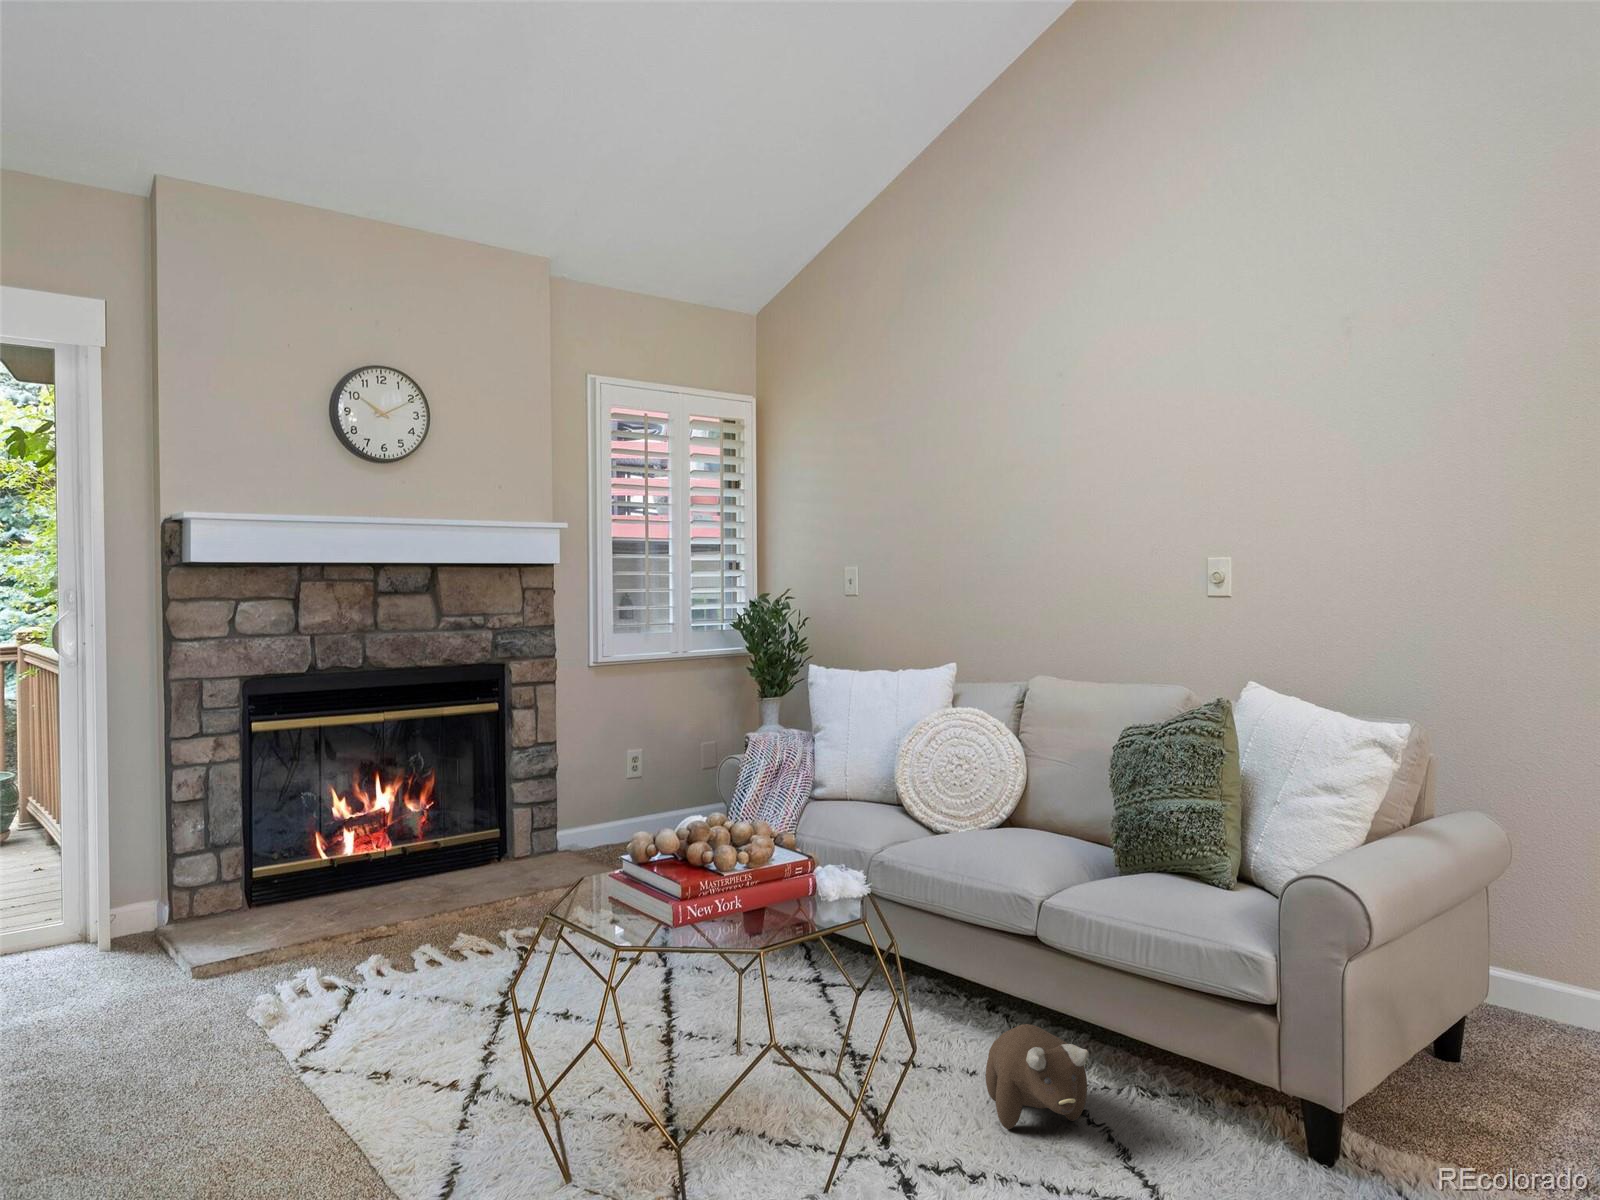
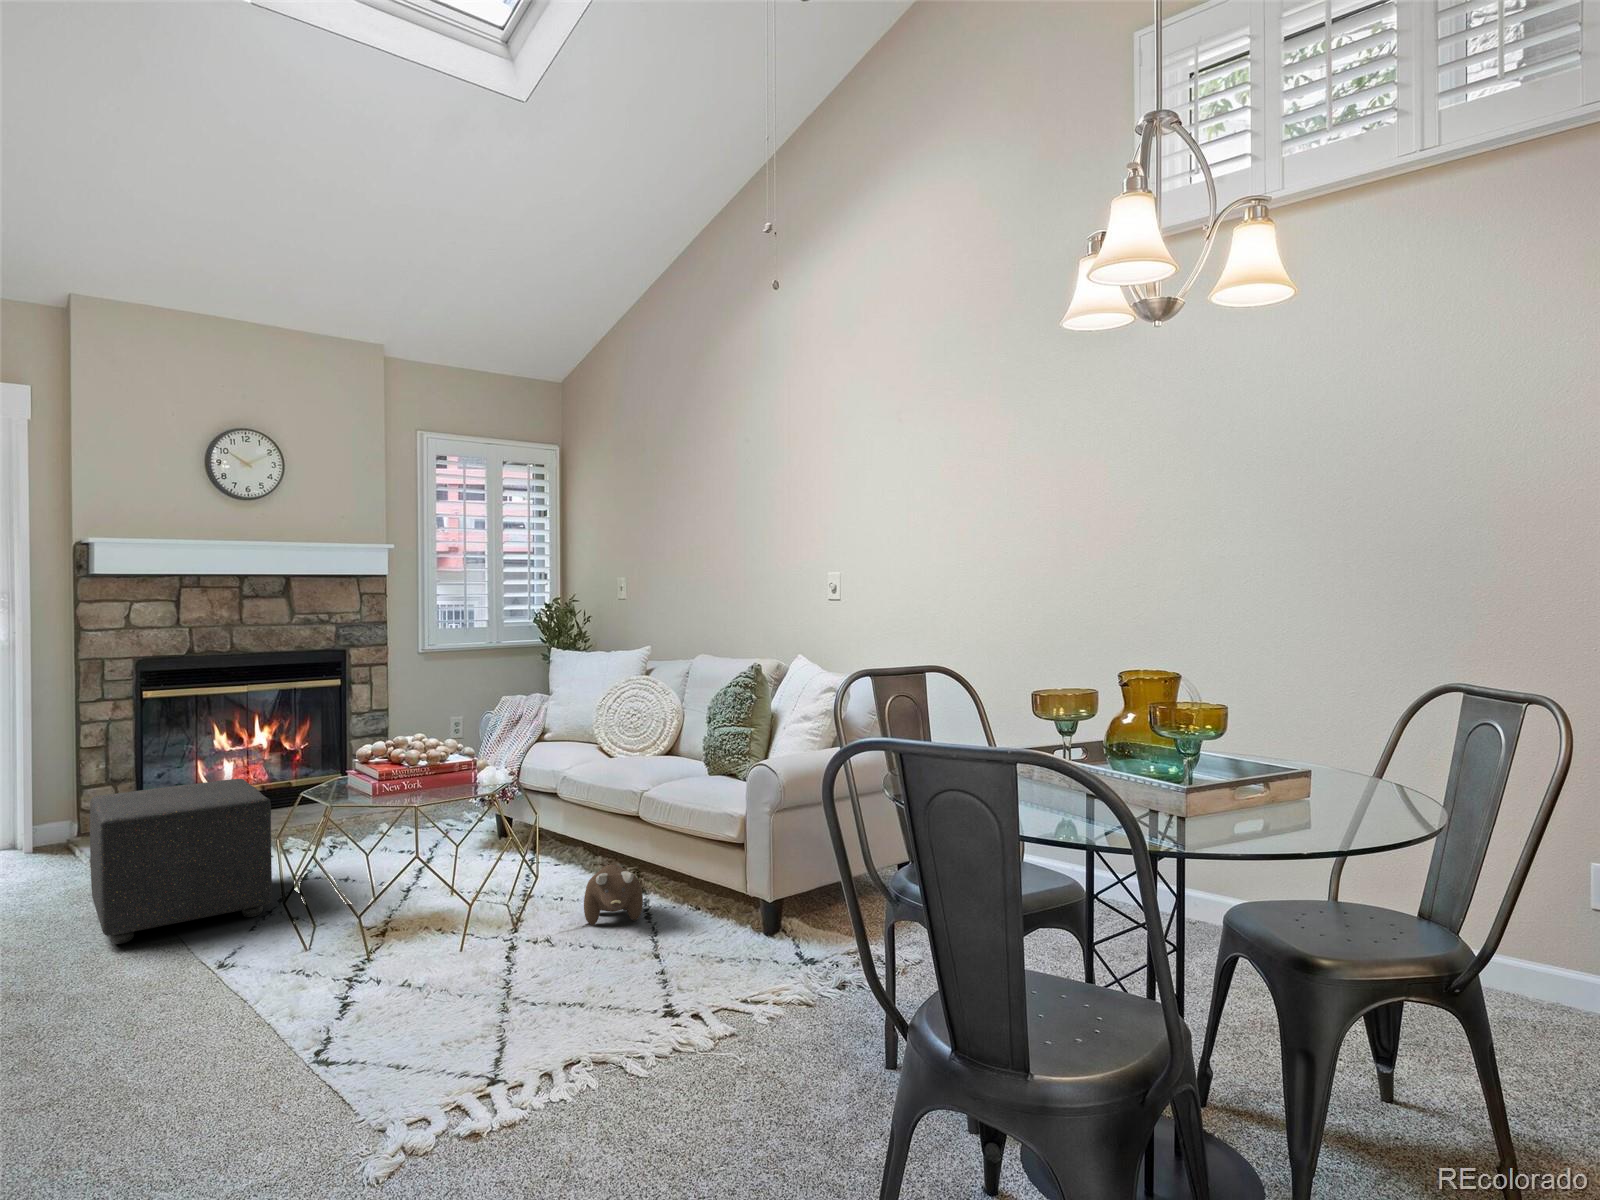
ottoman: none [208,863,482,1150] -> present [90,779,272,944]

